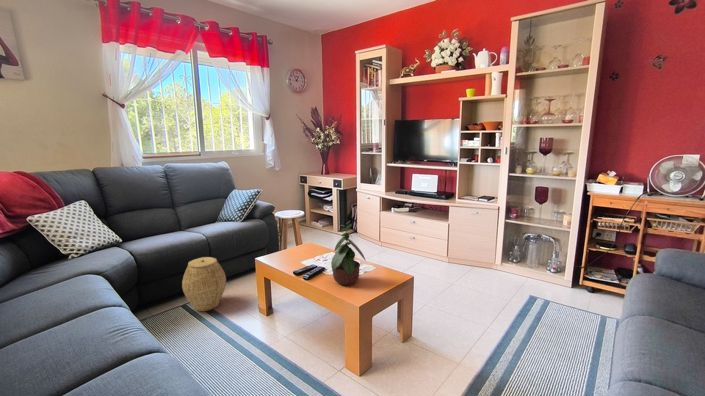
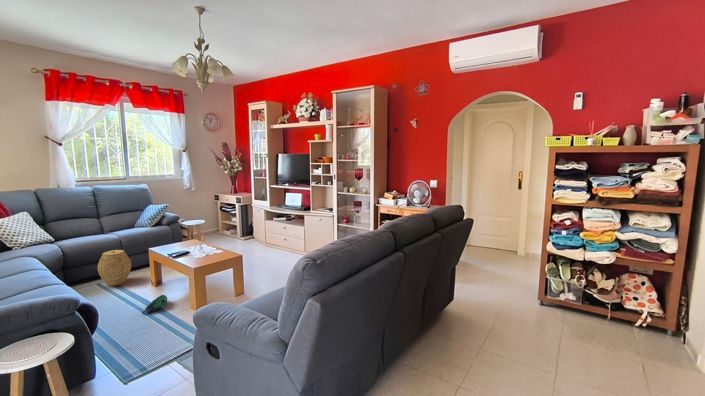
potted plant: present [331,221,365,286] -> none [186,221,213,260]
plush toy: none [266,338,299,377] -> present [142,295,167,314]

